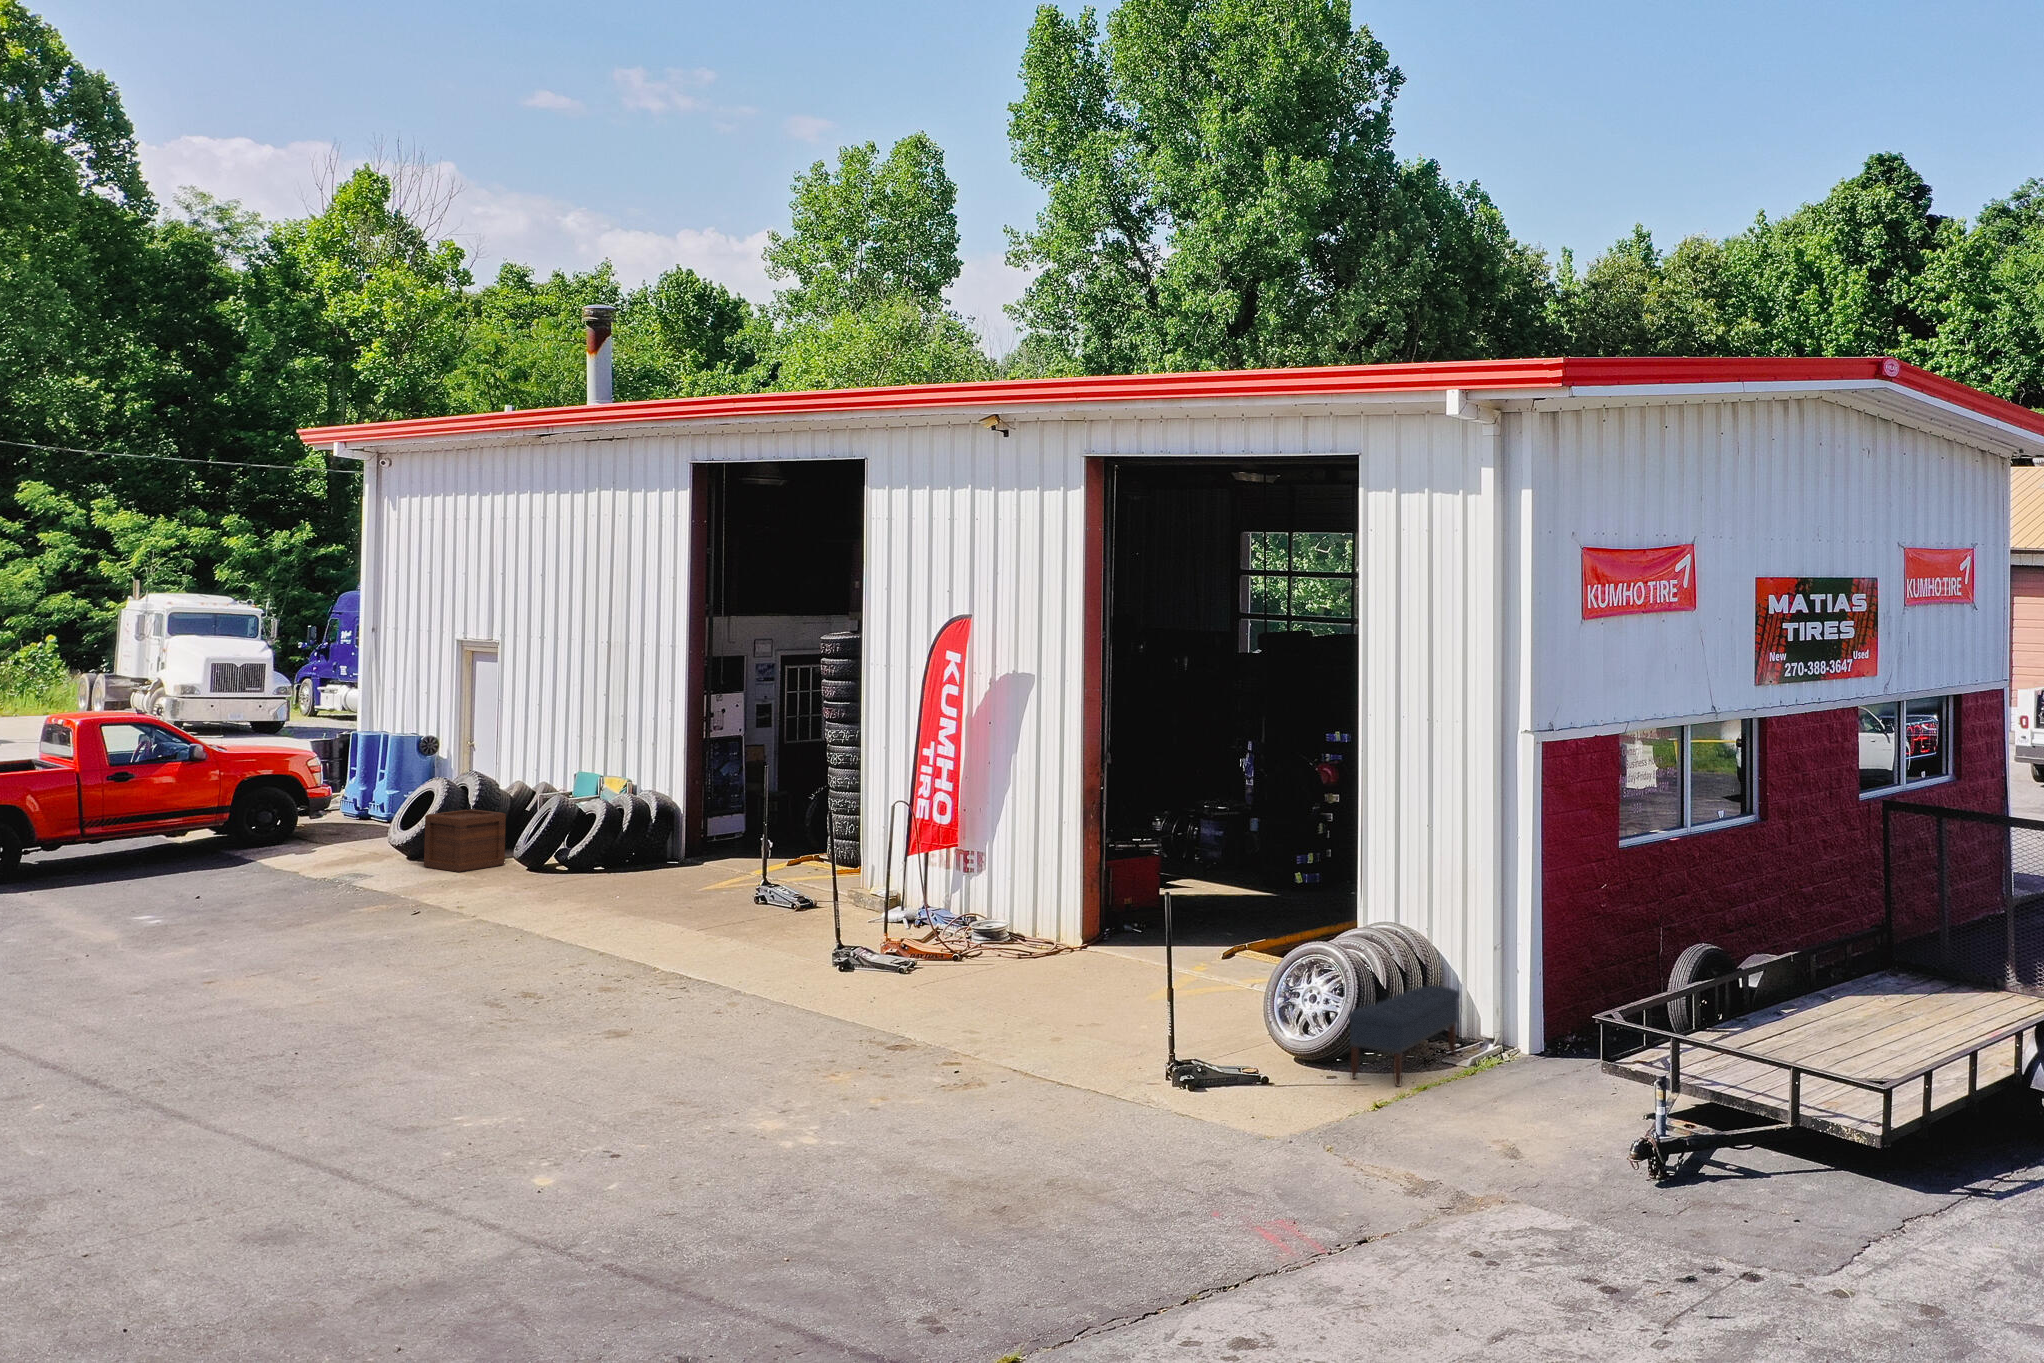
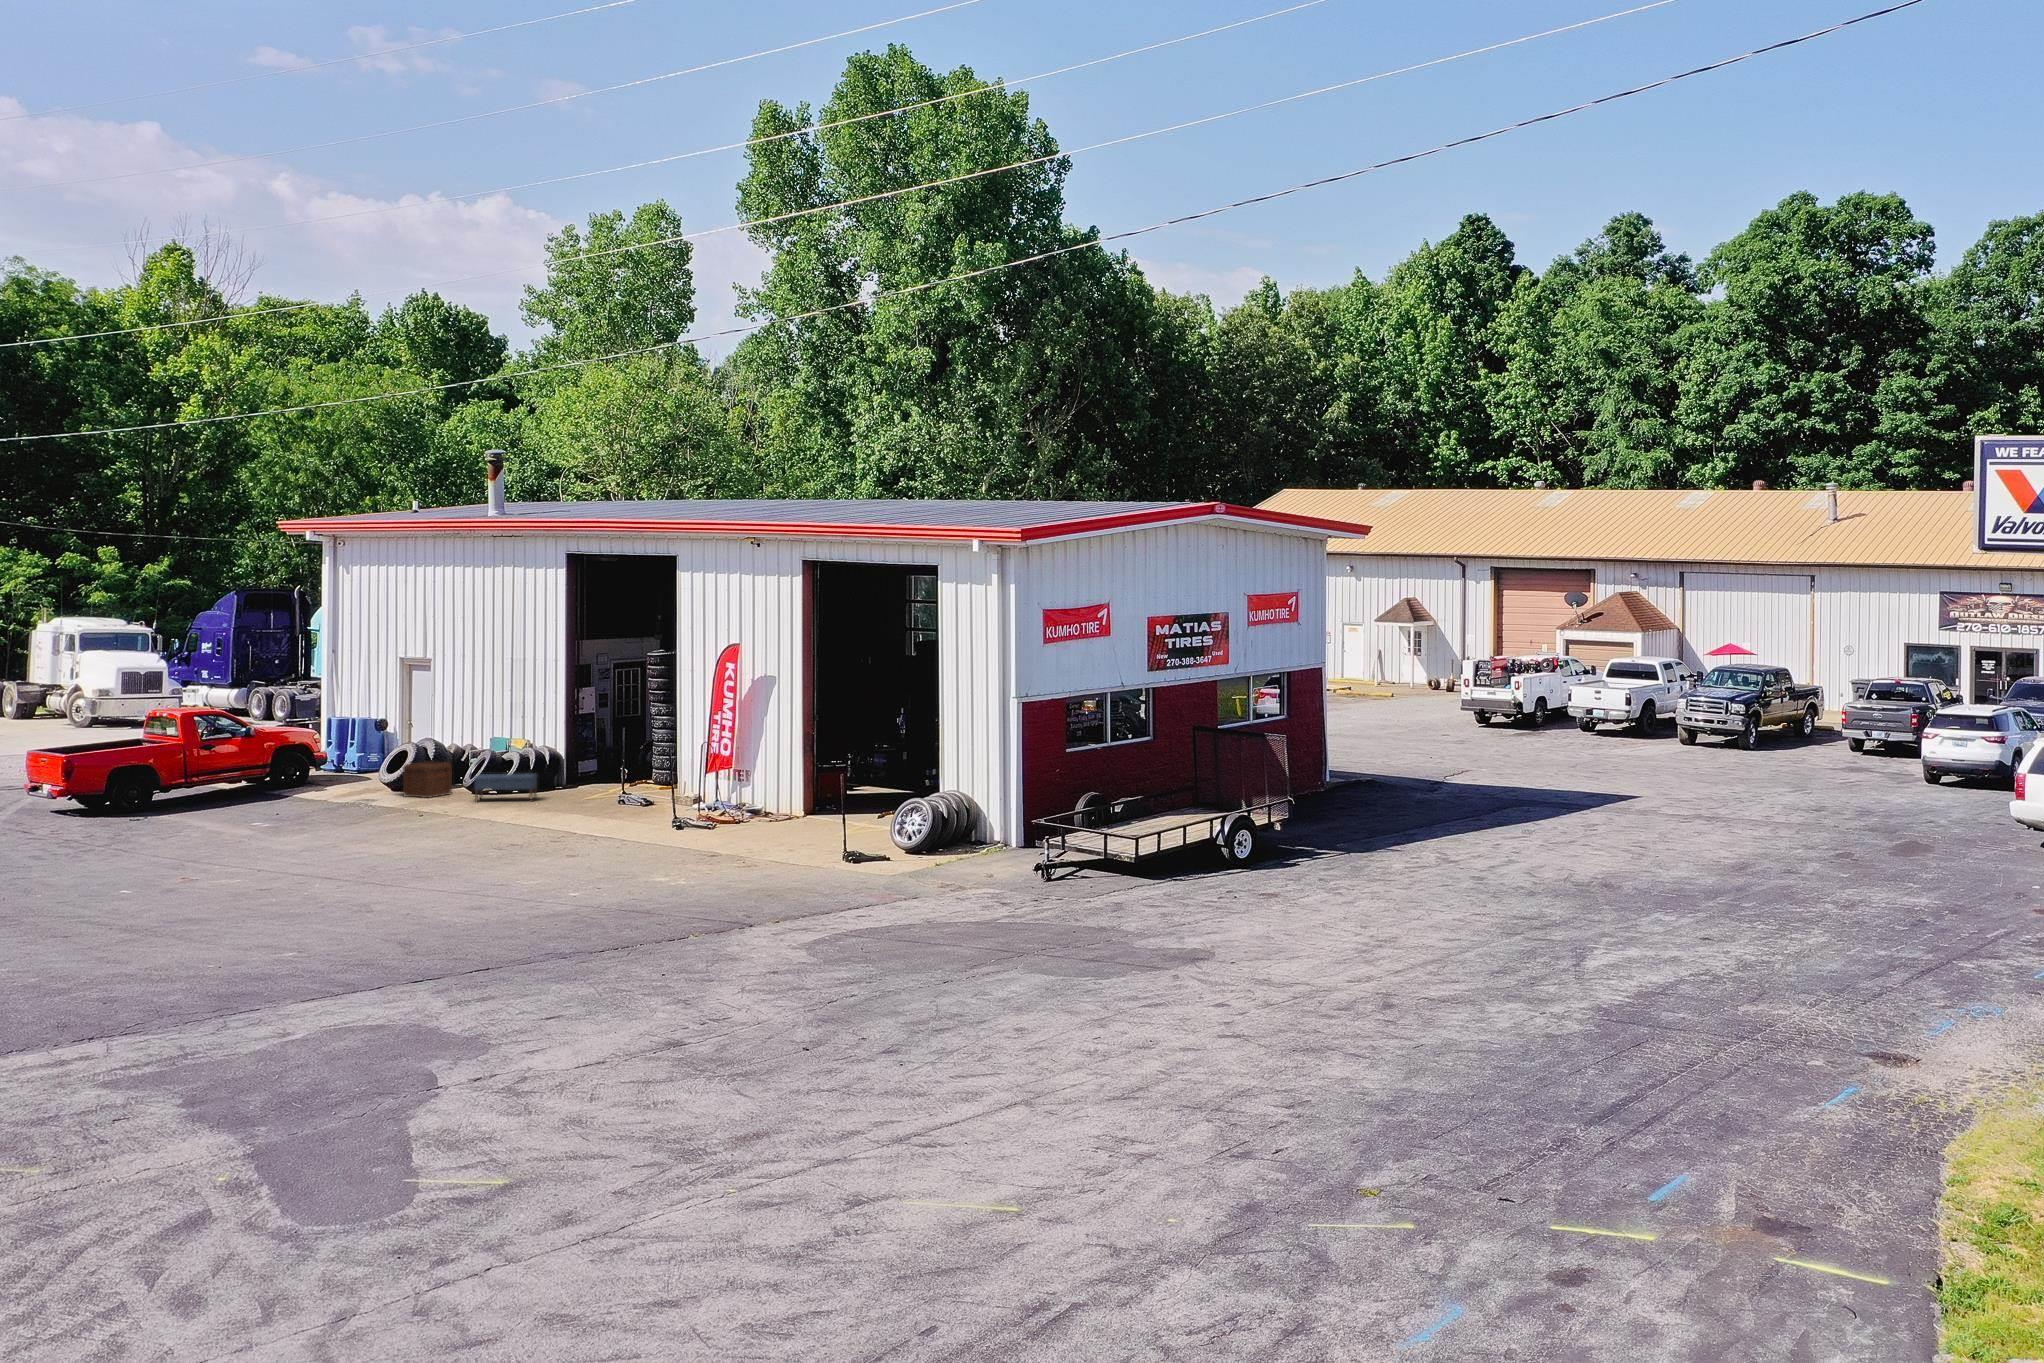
bench: present [1348,985,1459,1087] -> present [474,773,537,801]

